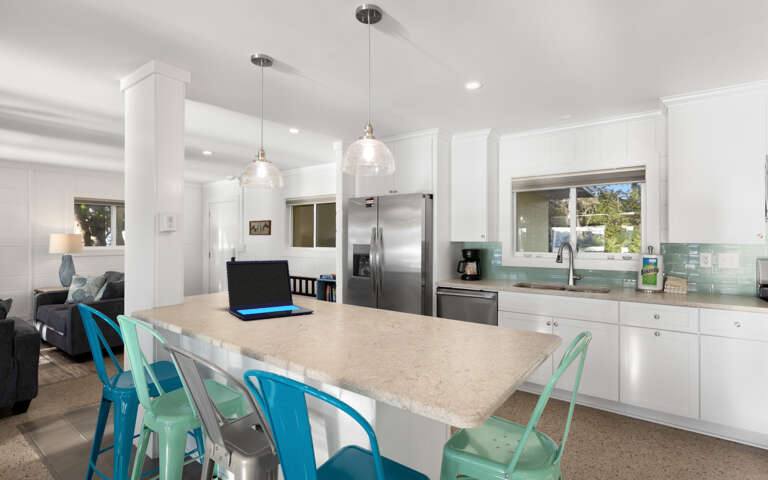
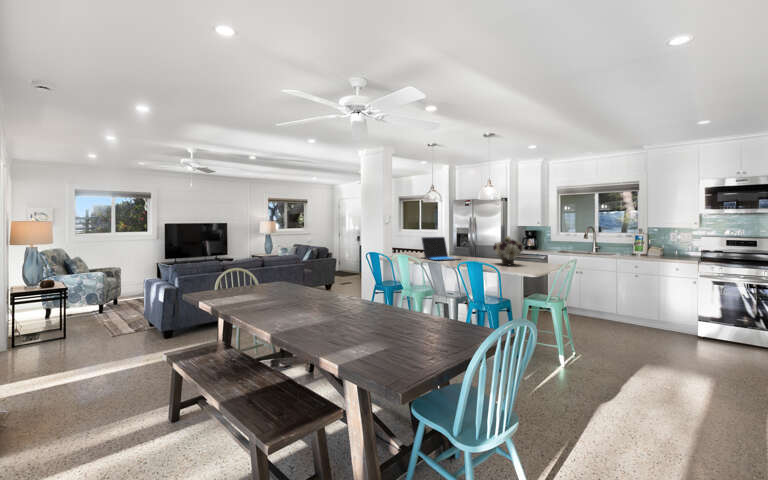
flower arrangement: none [373,257,446,336] -> present [493,236,523,265]

